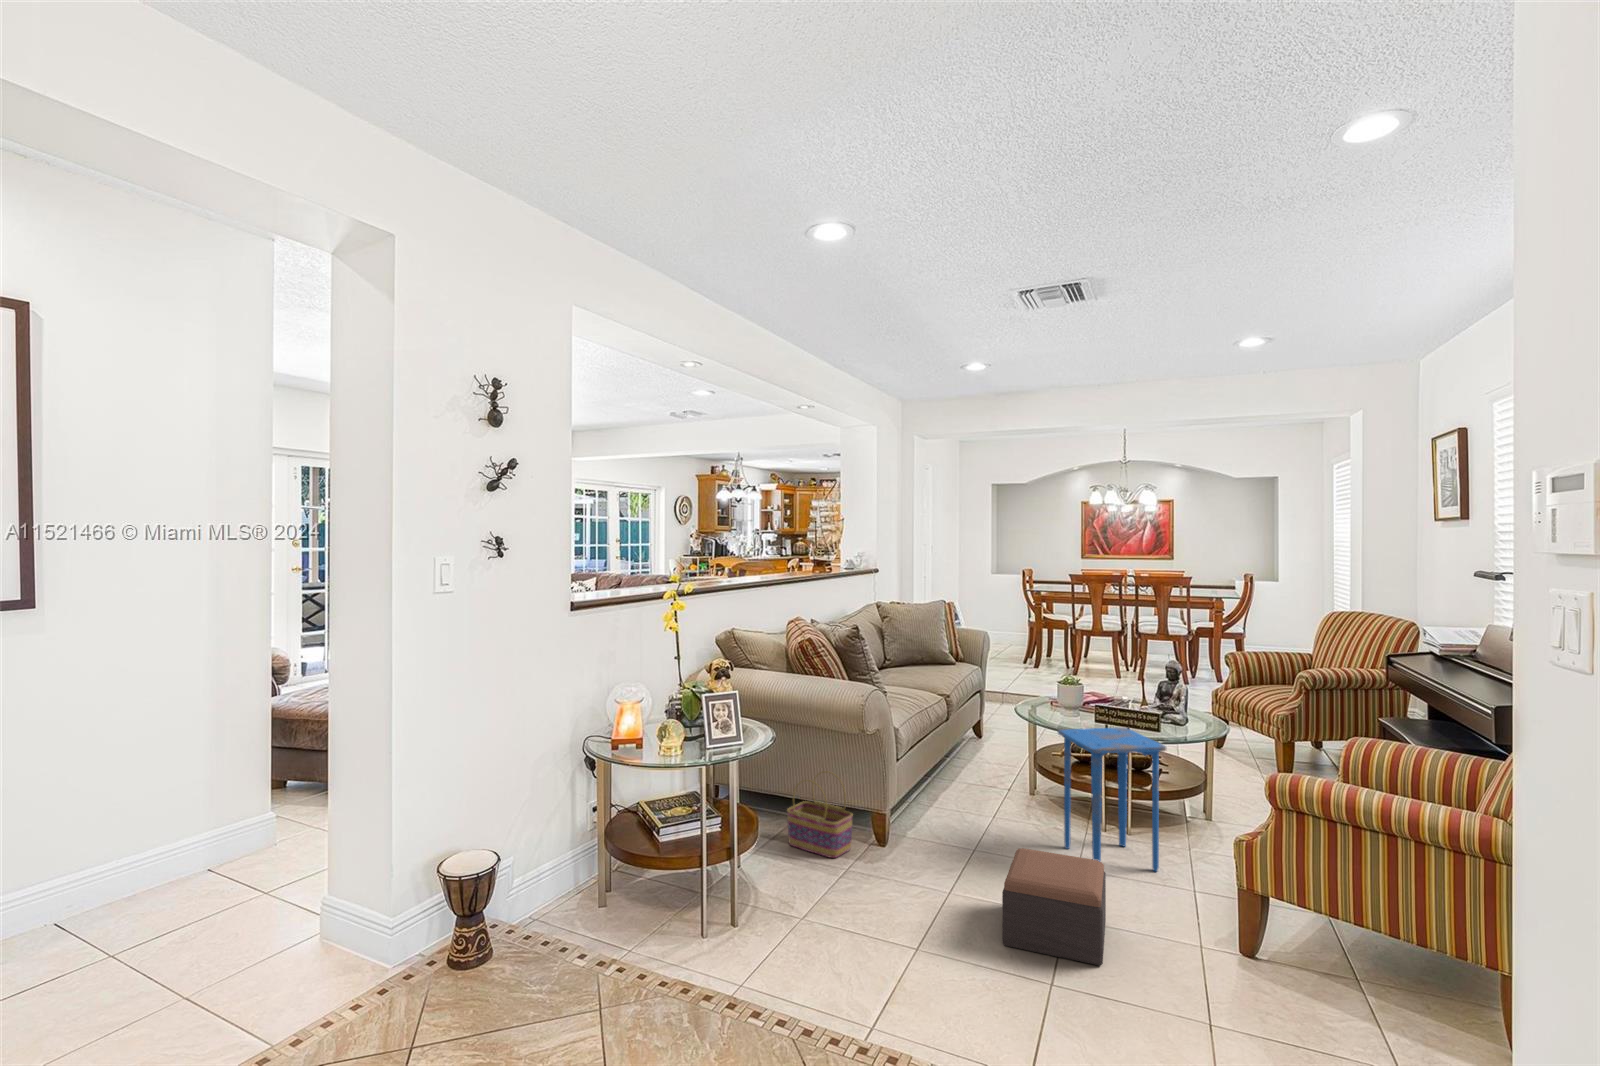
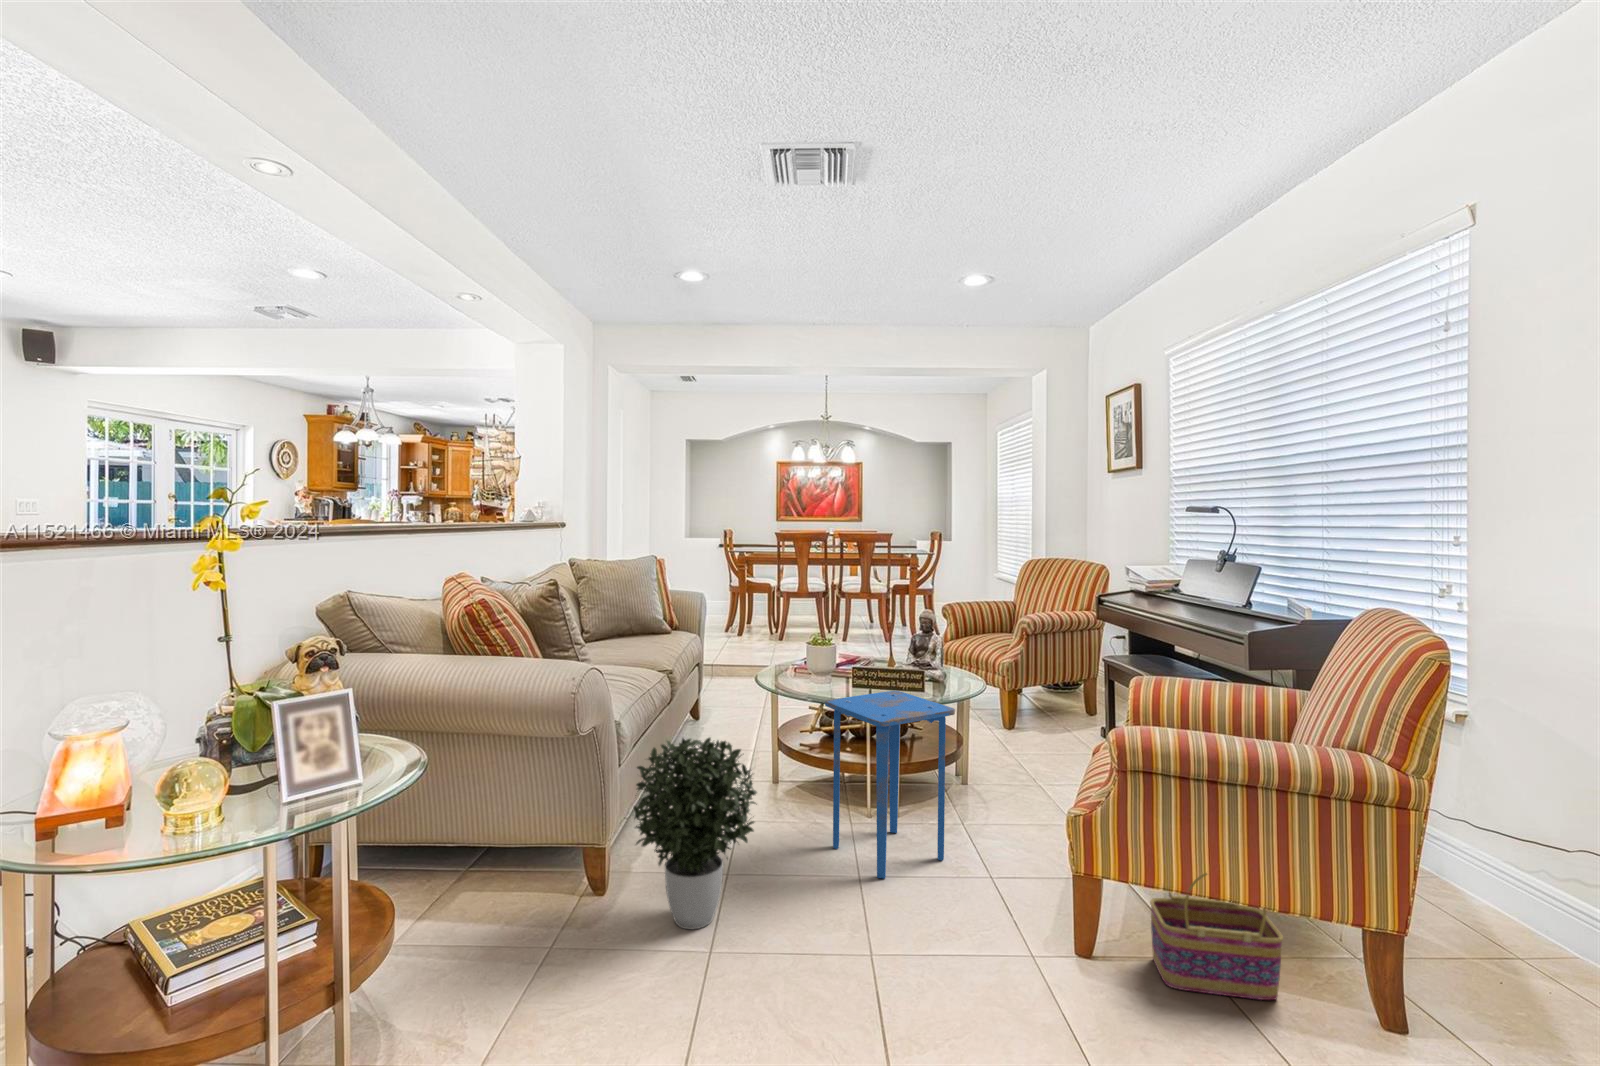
potted plant: none [901,742,990,878] -> present [634,738,757,929]
basket: present [787,771,853,858] -> present [1150,873,1283,1000]
footstool: present [1002,848,1106,966] -> none [803,872,946,1030]

